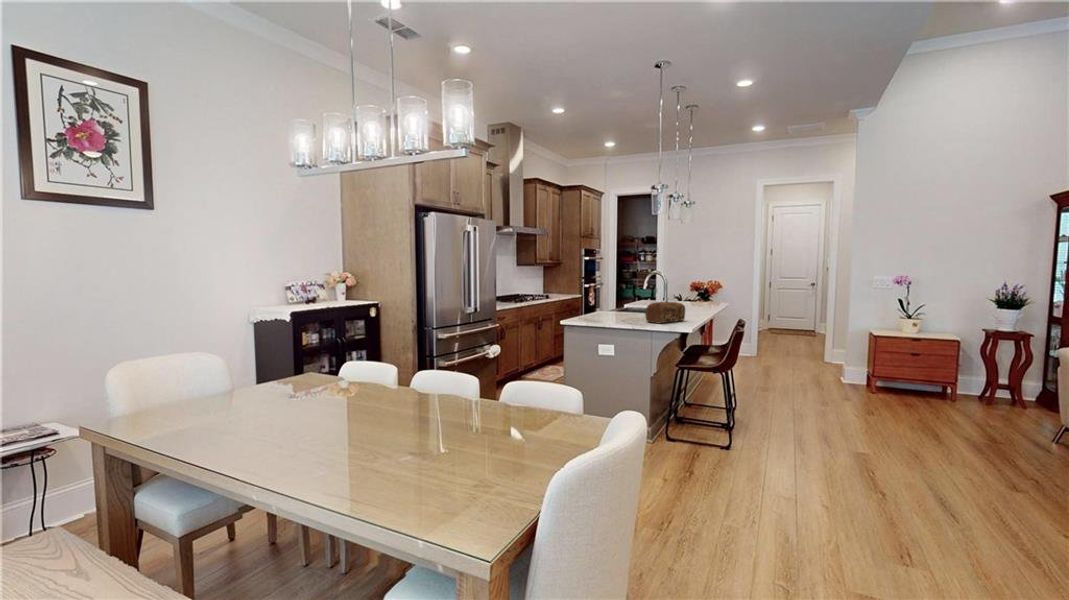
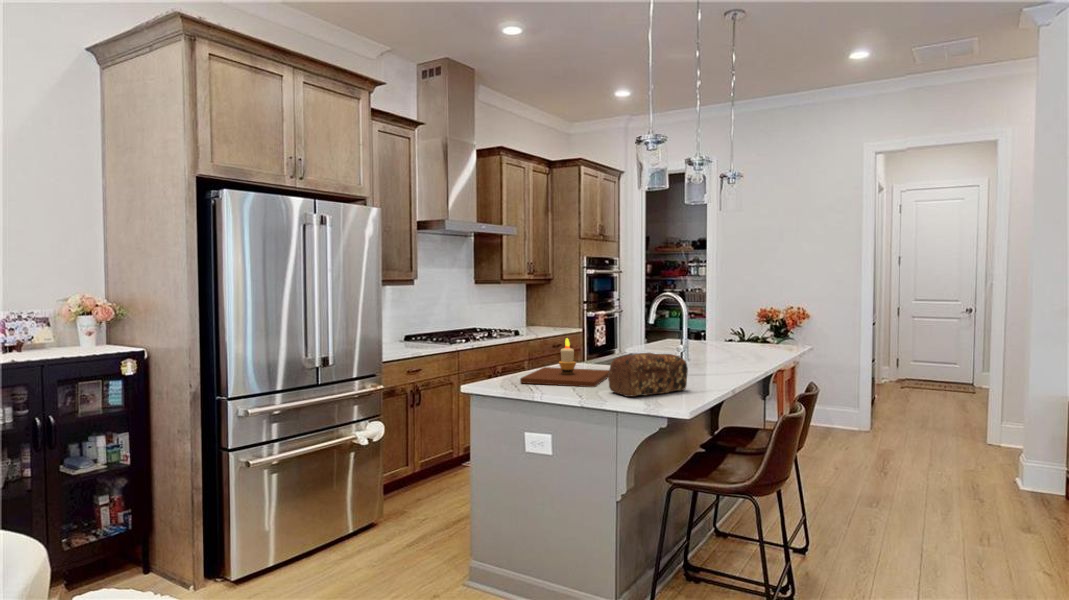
candle: none [593,295,636,320] -> present [520,338,609,387]

